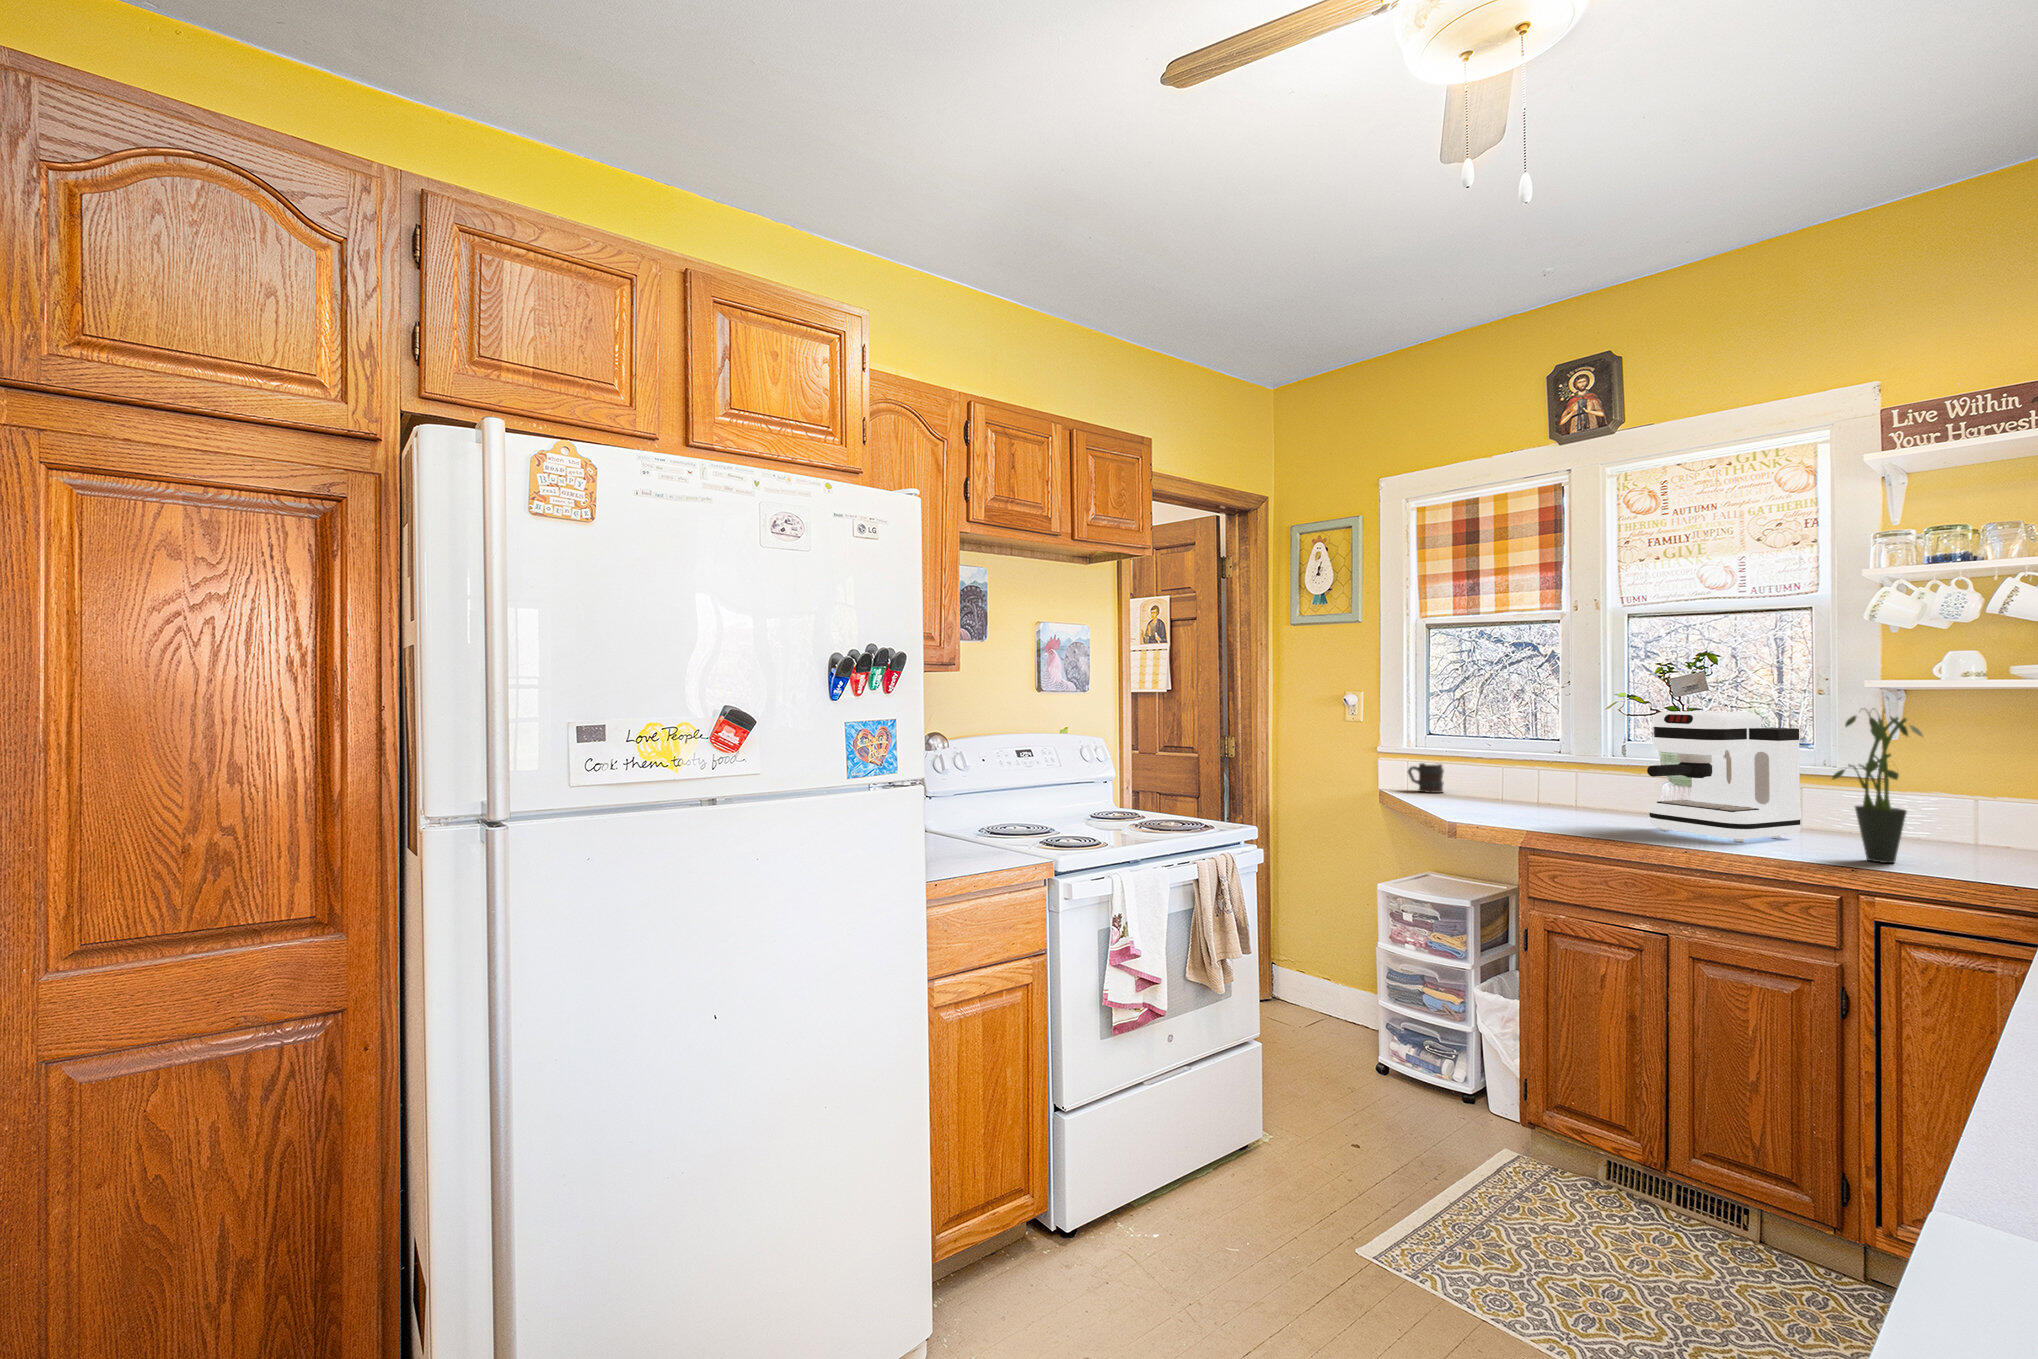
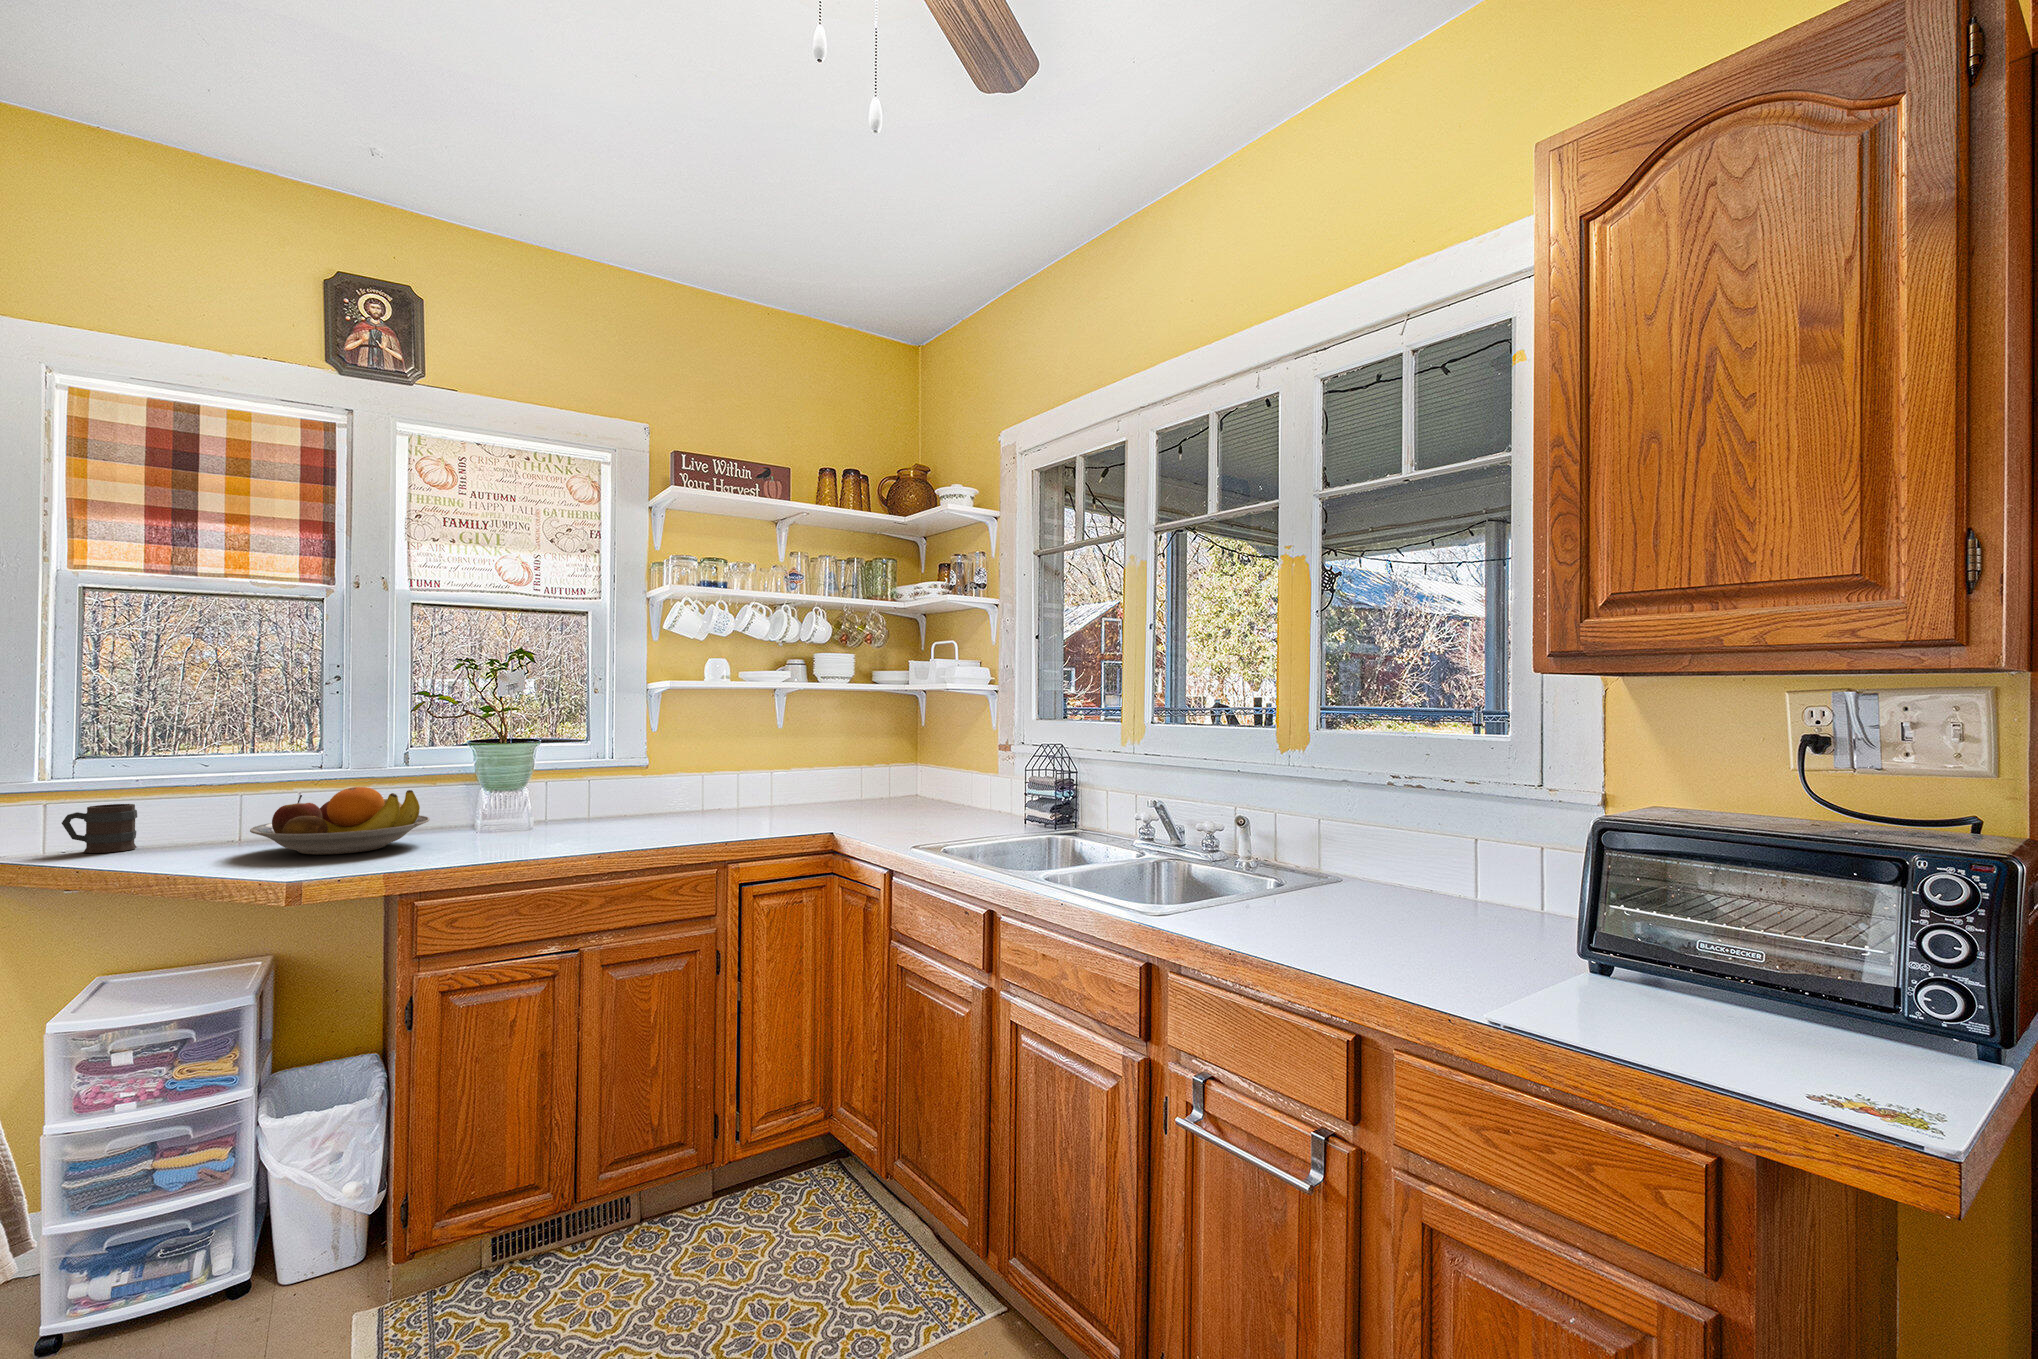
potted plant: present [1832,708,1923,863] -> none [697,704,757,835]
coffee maker: present [1647,711,1801,842] -> none [516,711,635,842]
fruit bowl: none [1469,766,1595,815] -> present [250,787,430,855]

